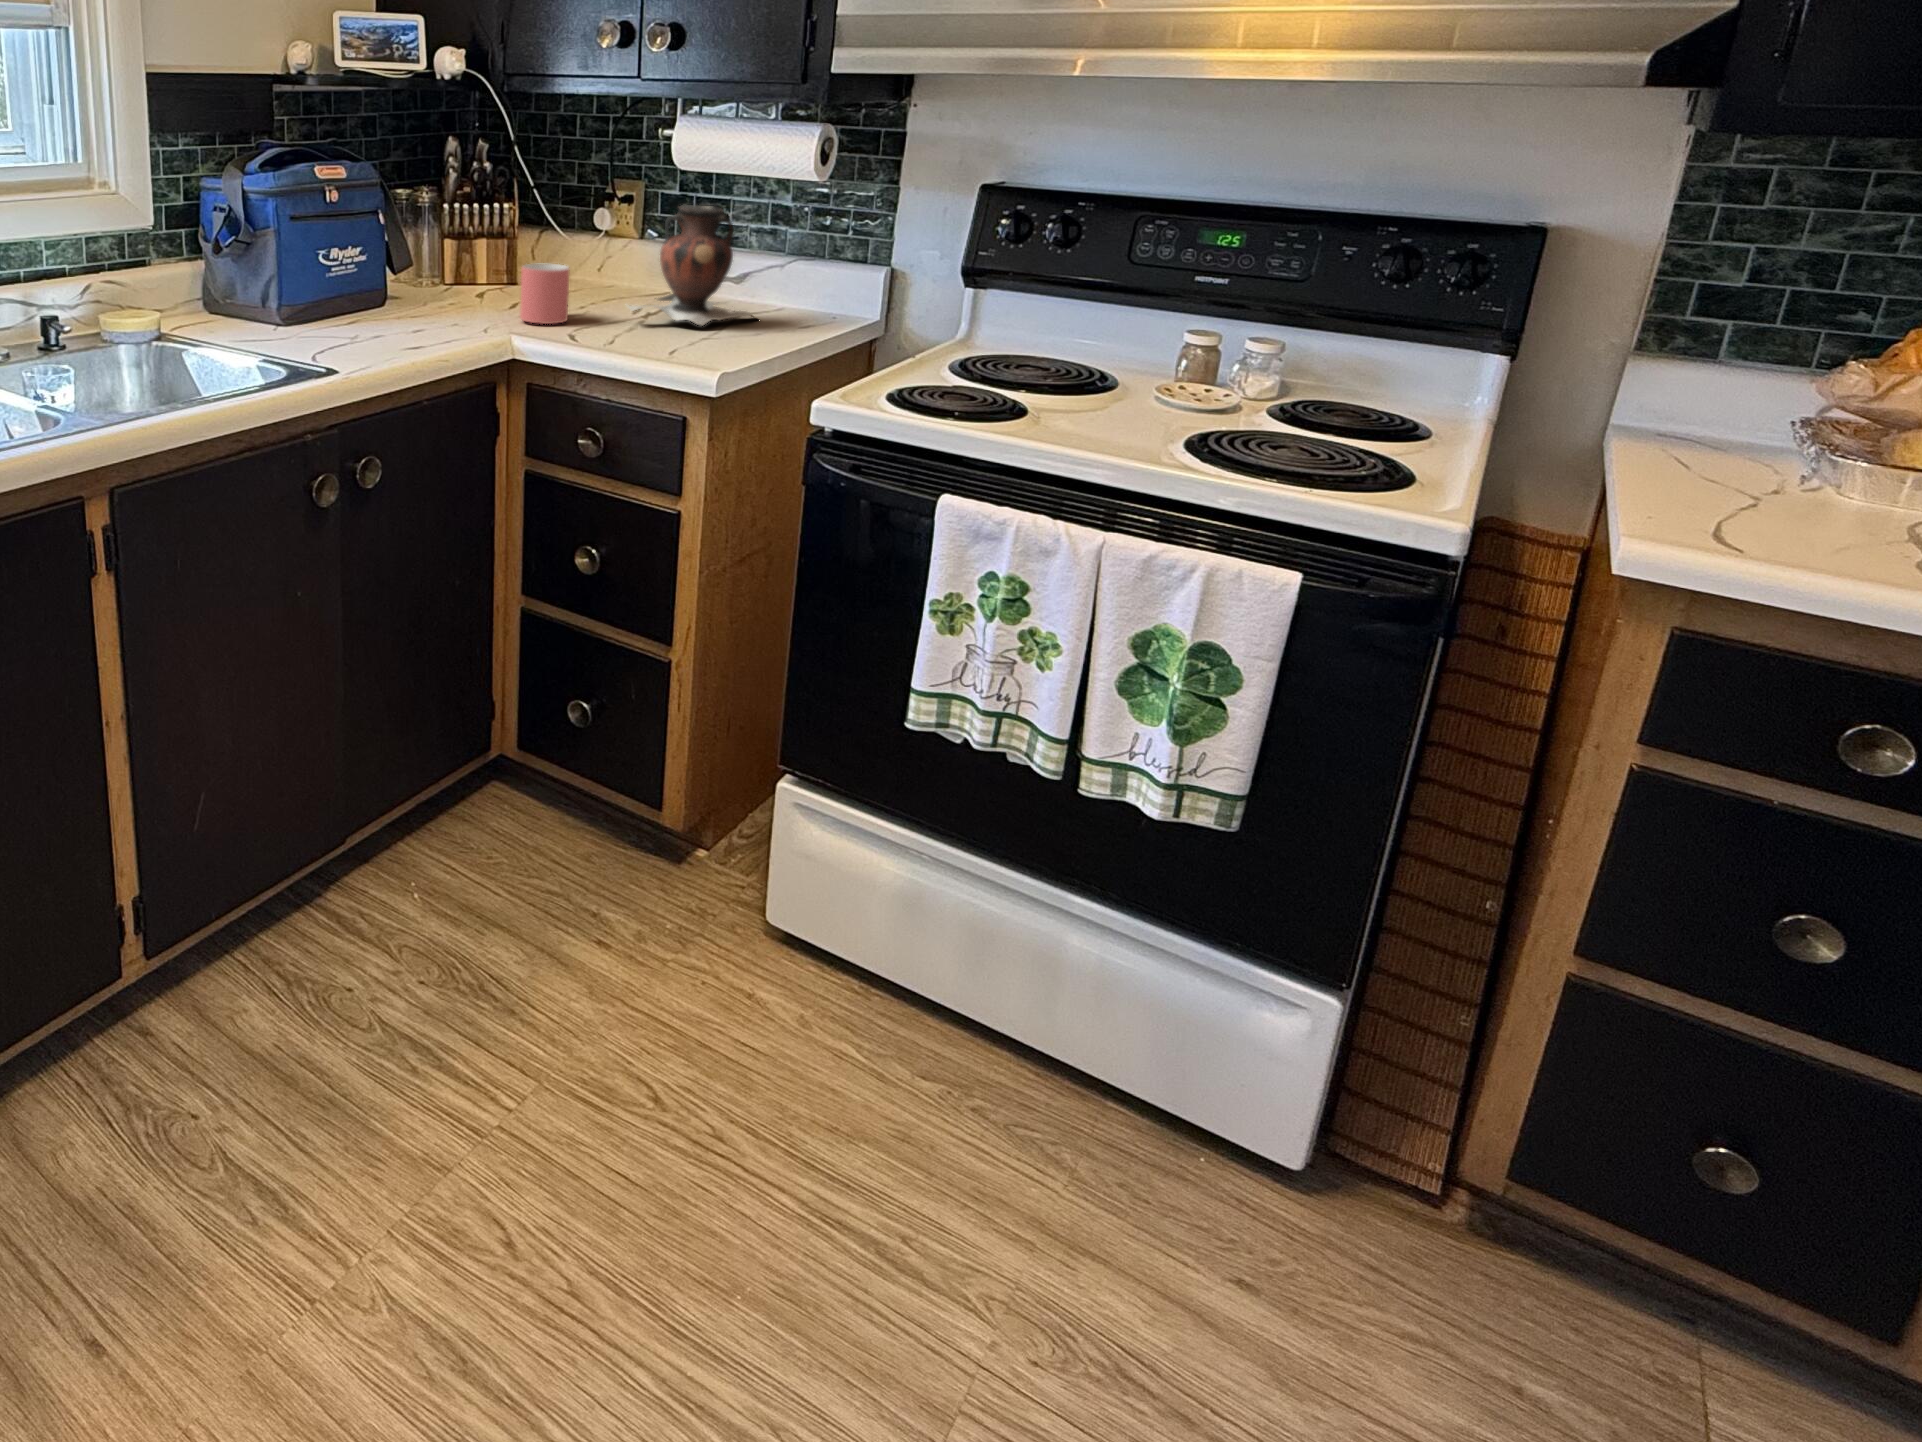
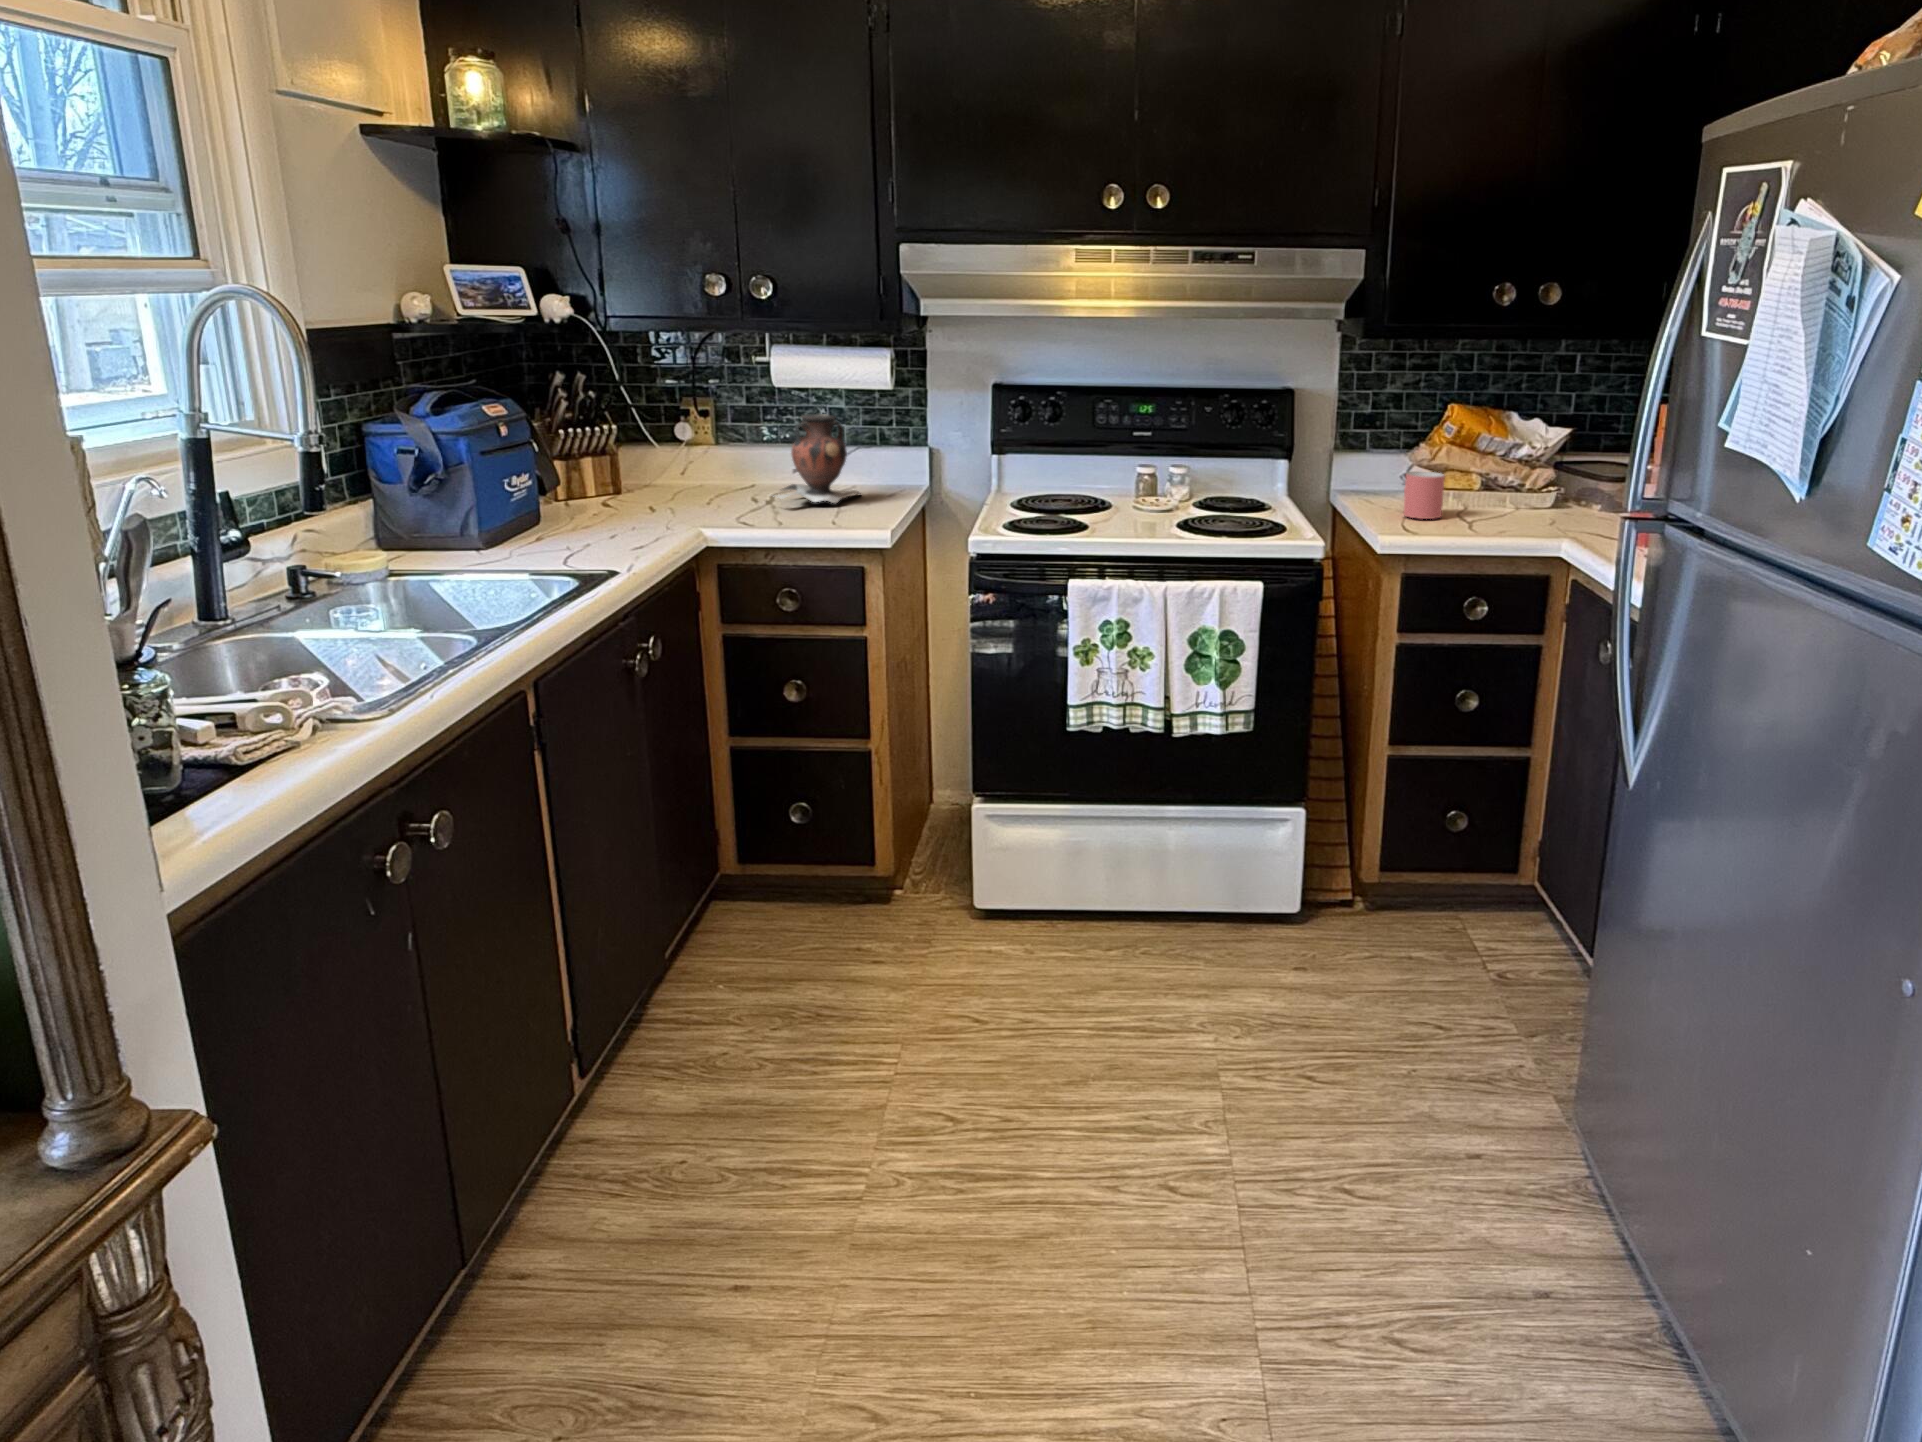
mug: present [520,263,570,324] -> present [1404,472,1444,519]

